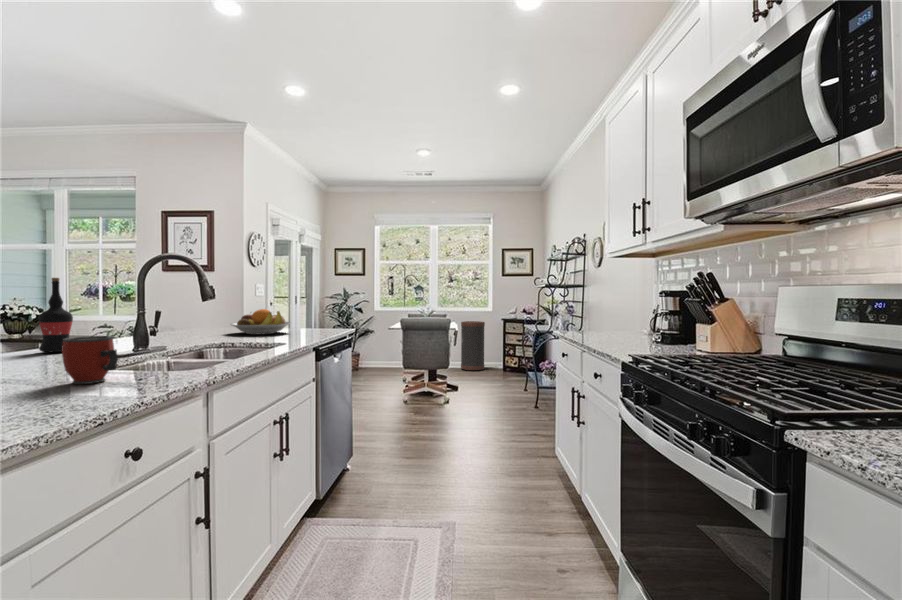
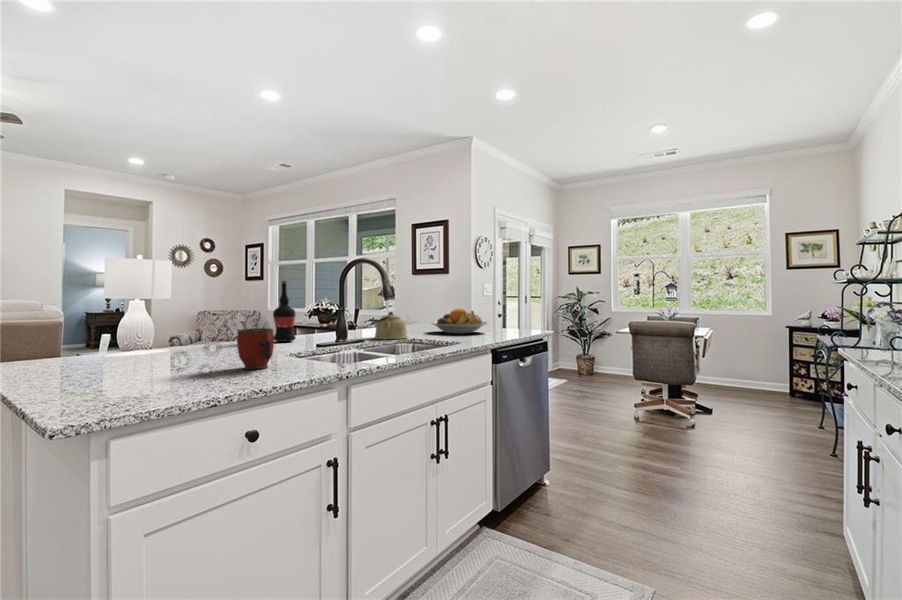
kettle: none [171,313,215,343] -> present [371,312,408,339]
trash can: present [461,321,485,371] -> none [723,328,758,390]

